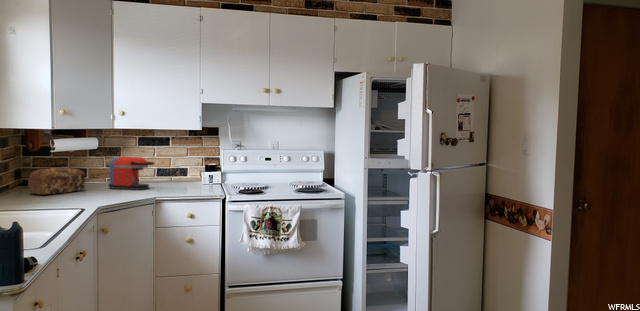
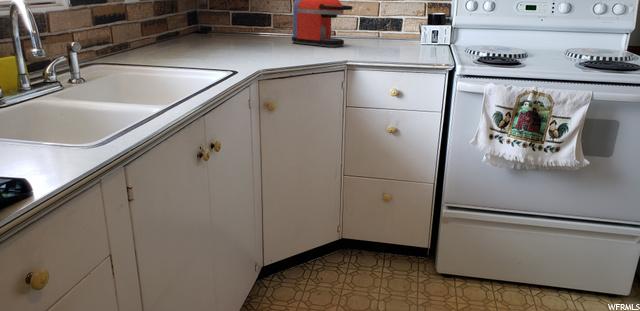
bread loaf: present [28,168,85,195] -> none [193,10,262,47]

